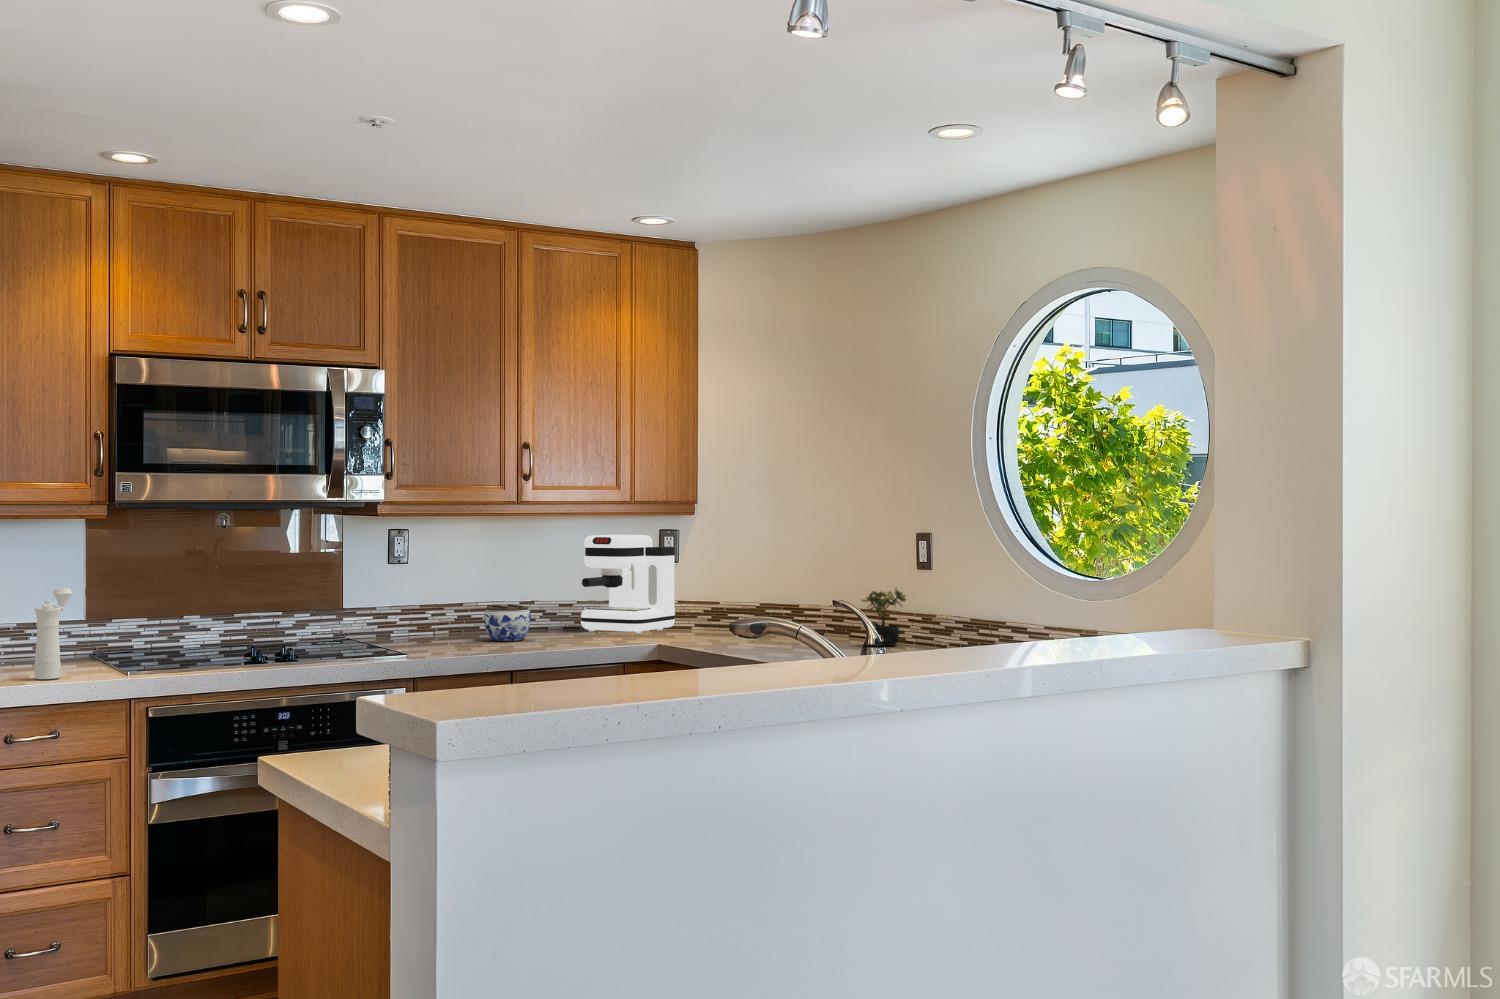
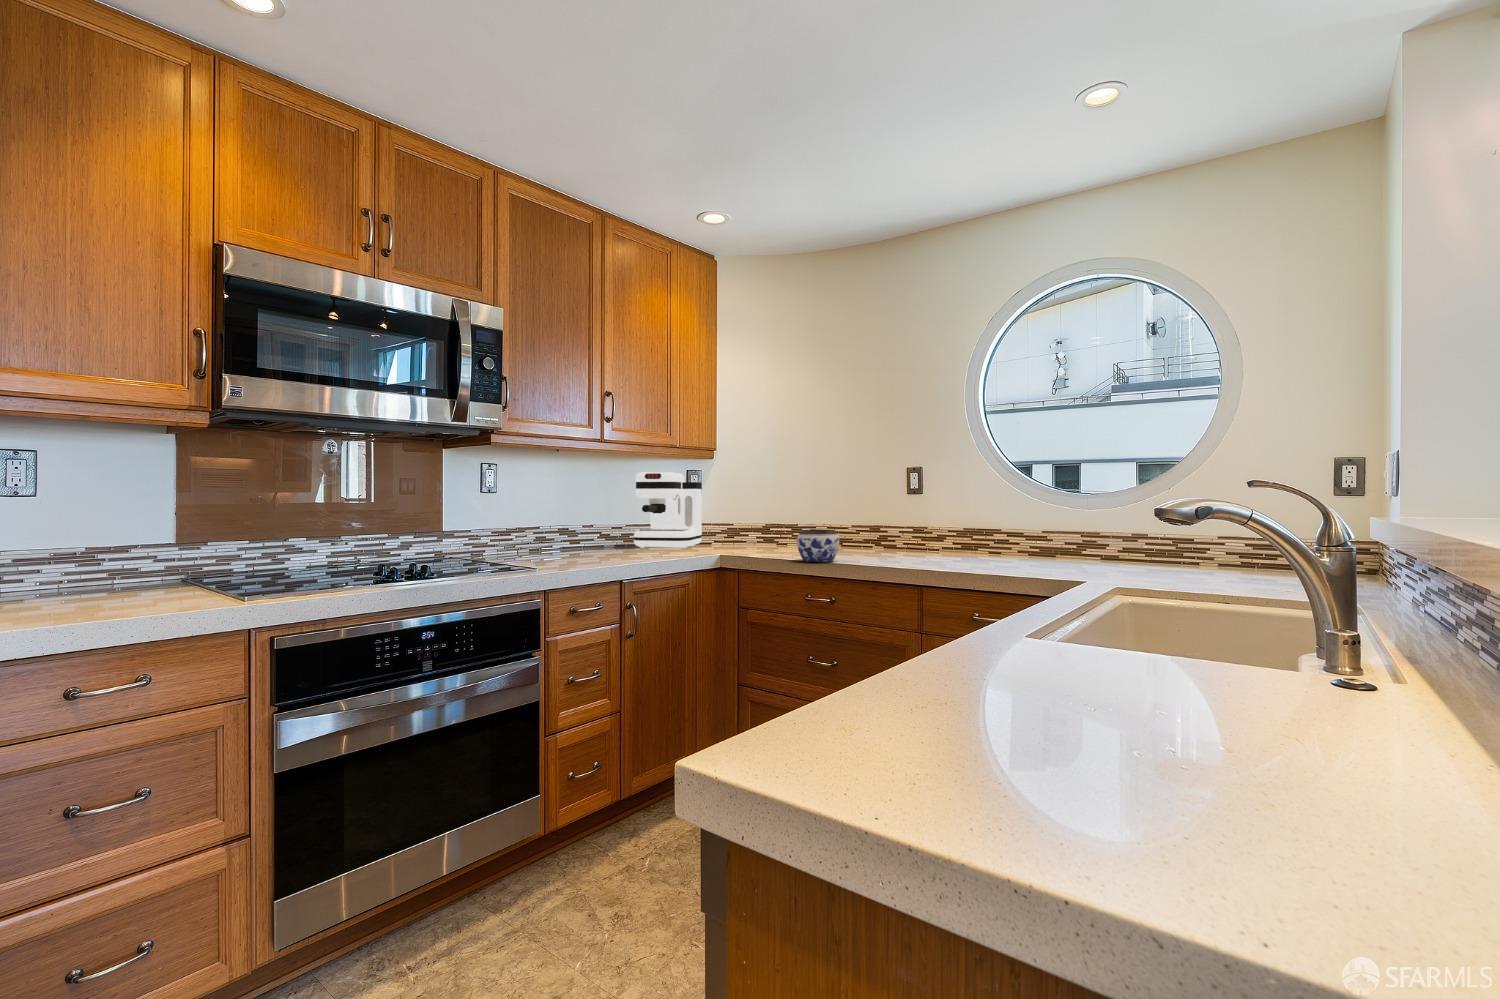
pepper mill: present [35,588,72,679] -> none [111,503,164,611]
succulent plant: present [862,589,906,646] -> none [878,508,908,552]
jar: present [484,604,531,641] -> present [797,529,839,562]

